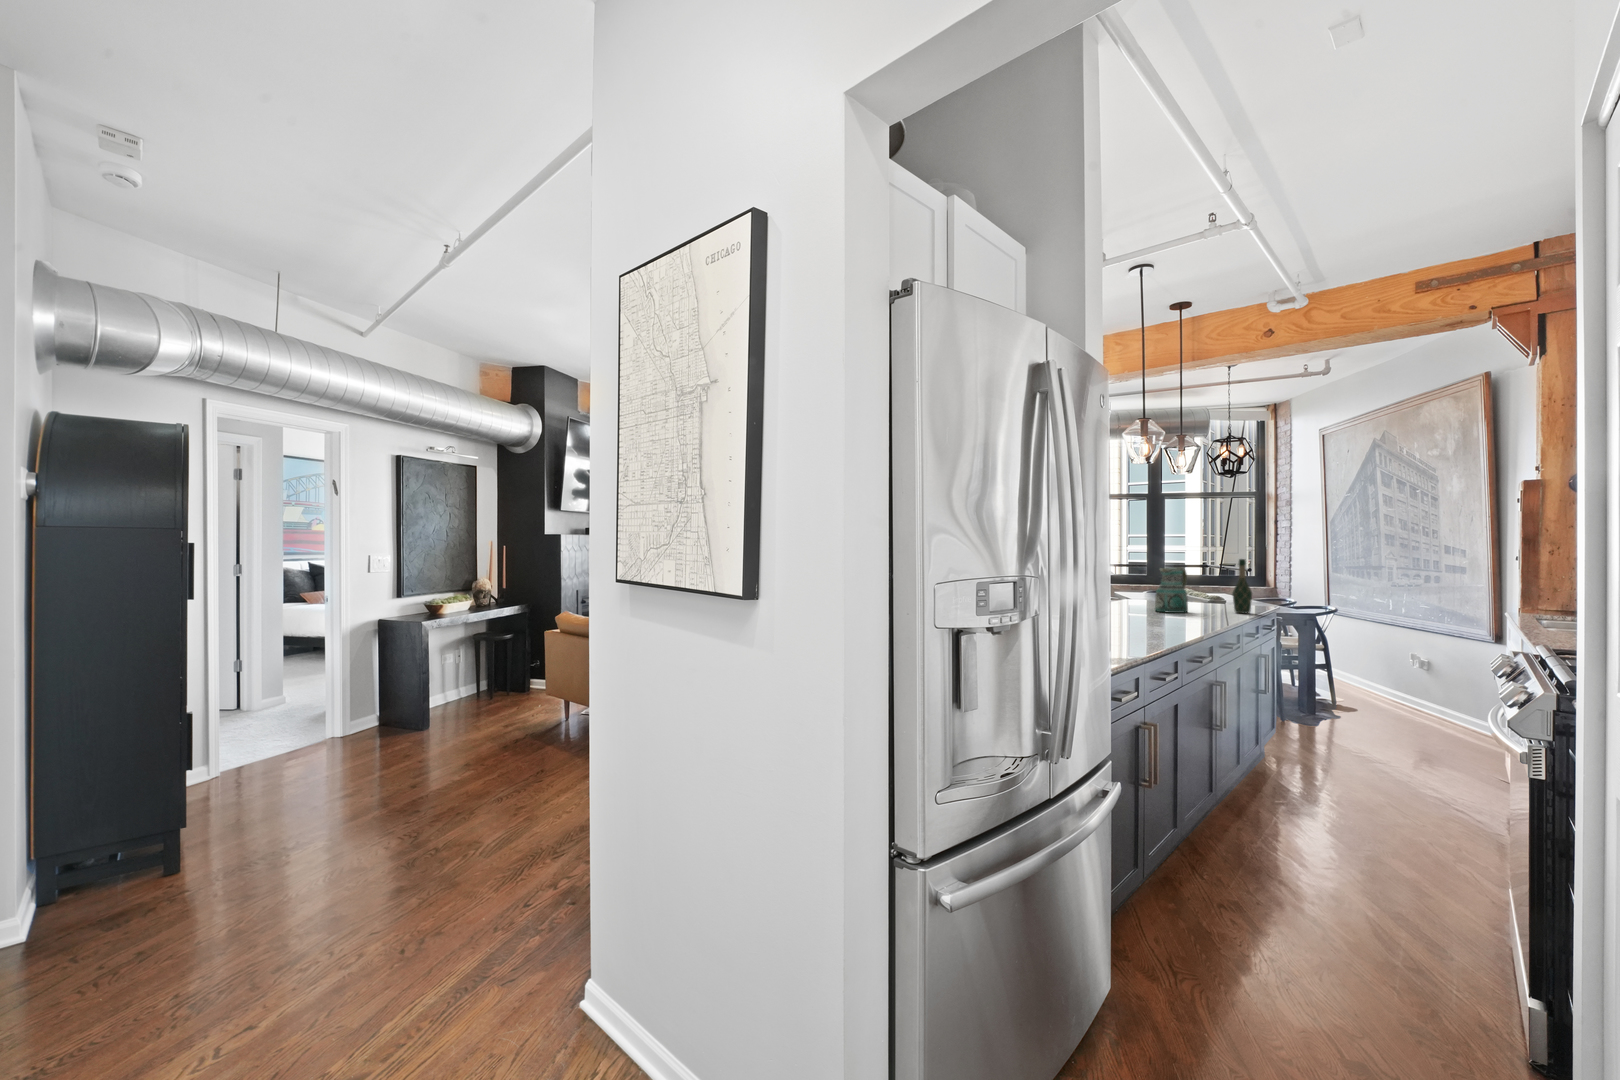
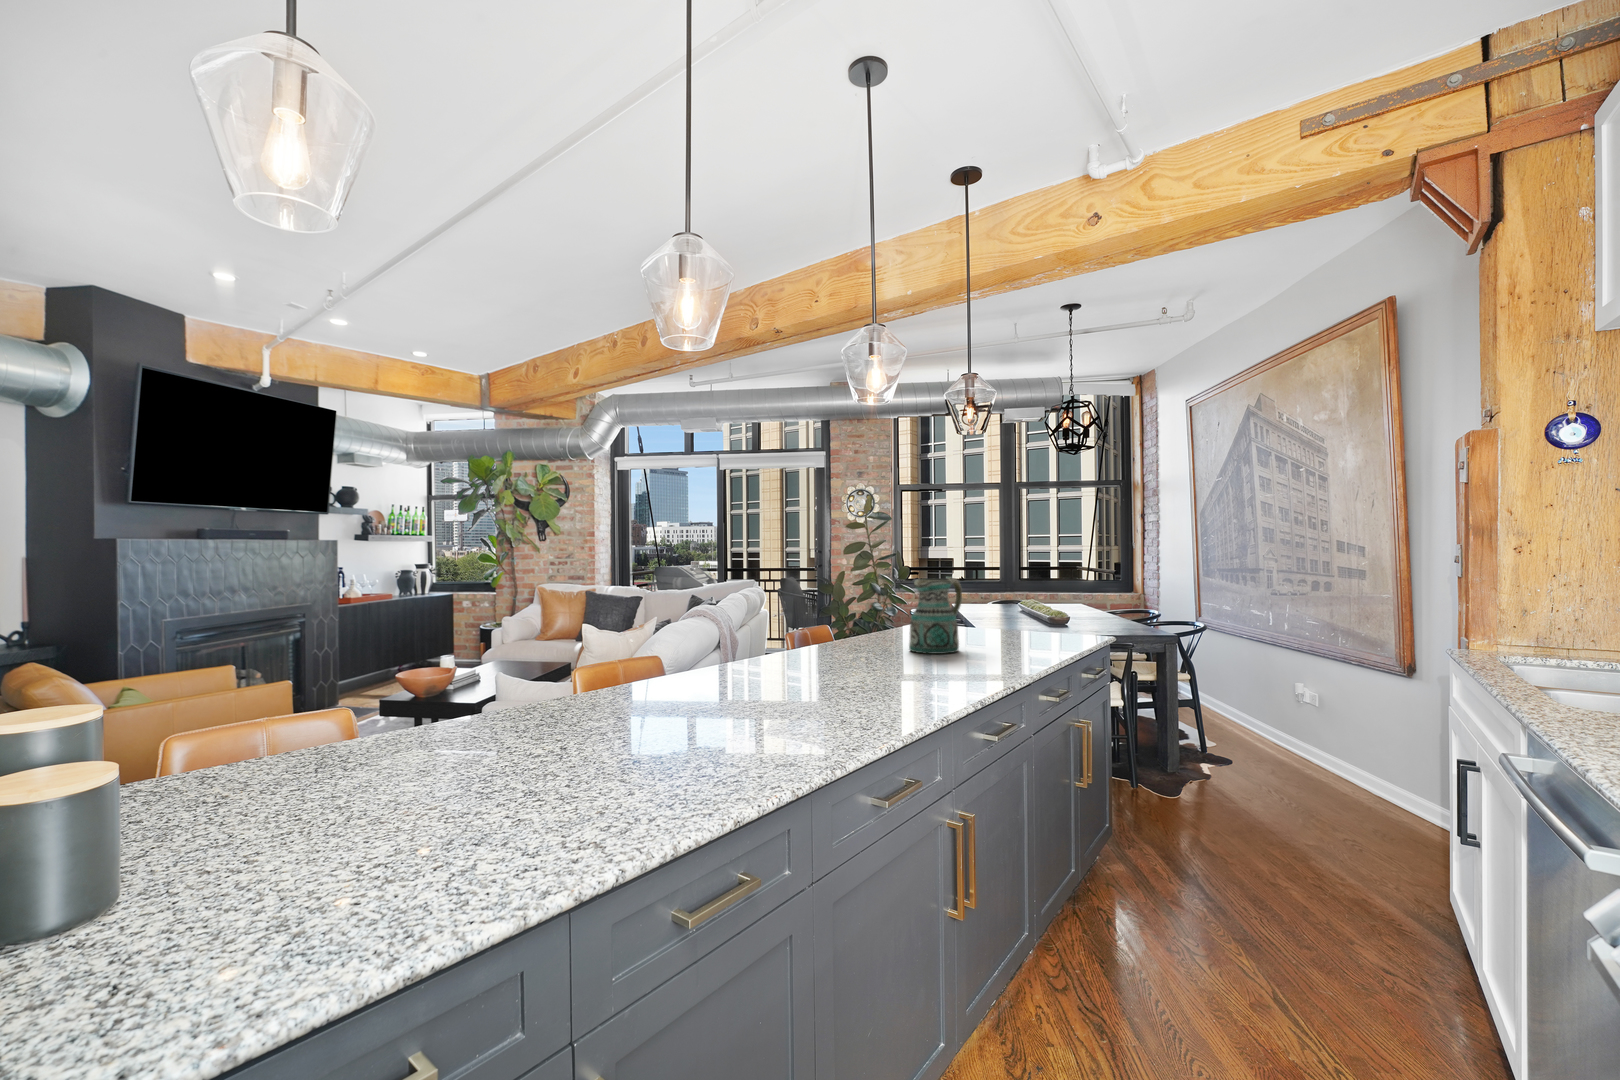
wine bottle: present [1232,559,1252,613] -> none [1026,563,1056,653]

